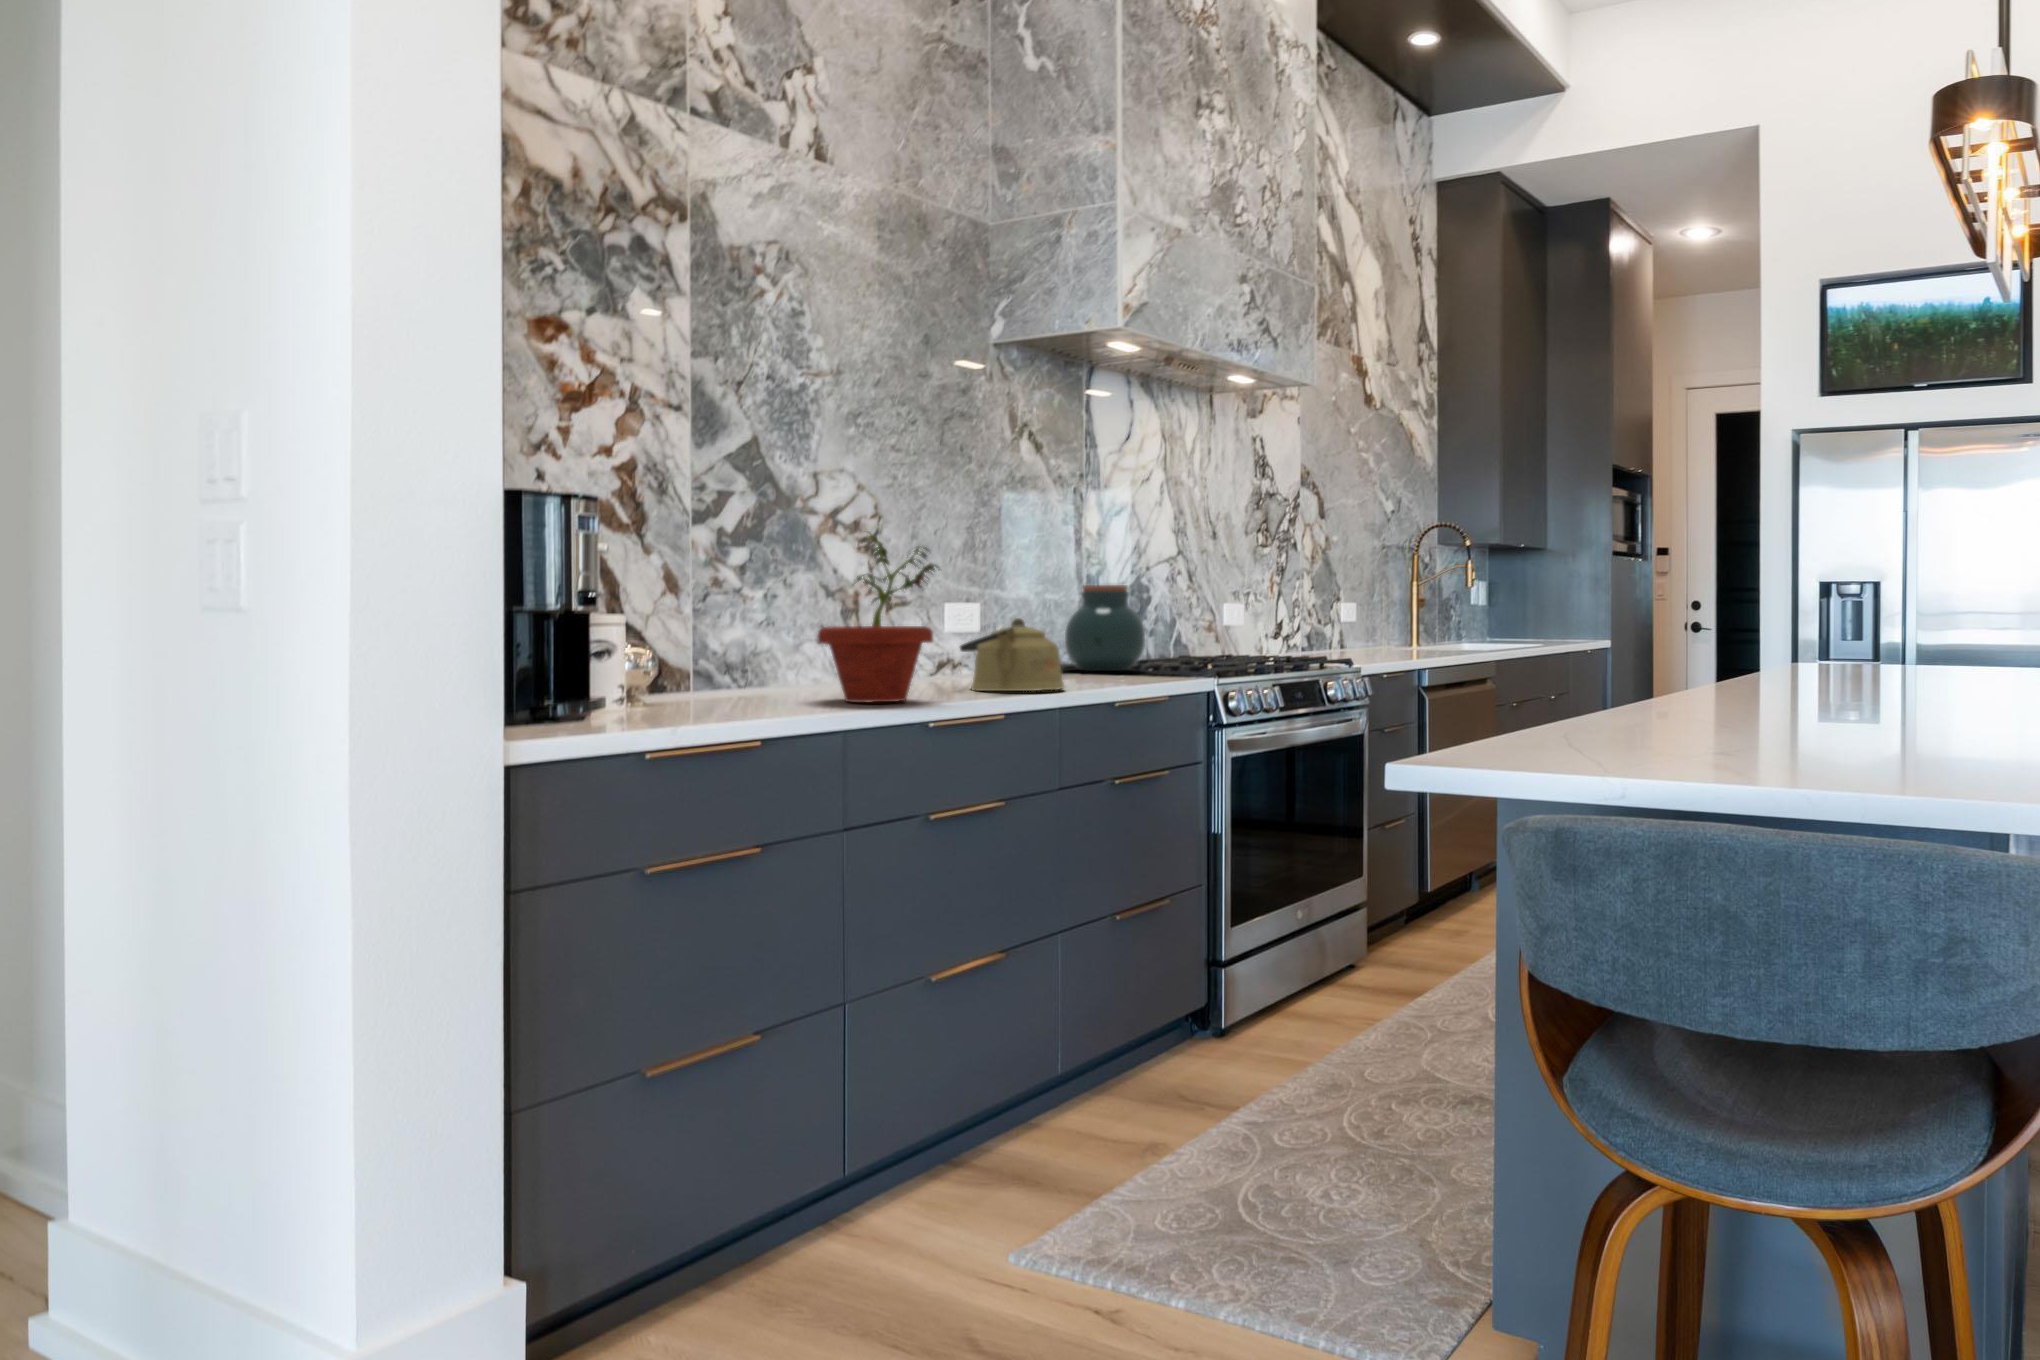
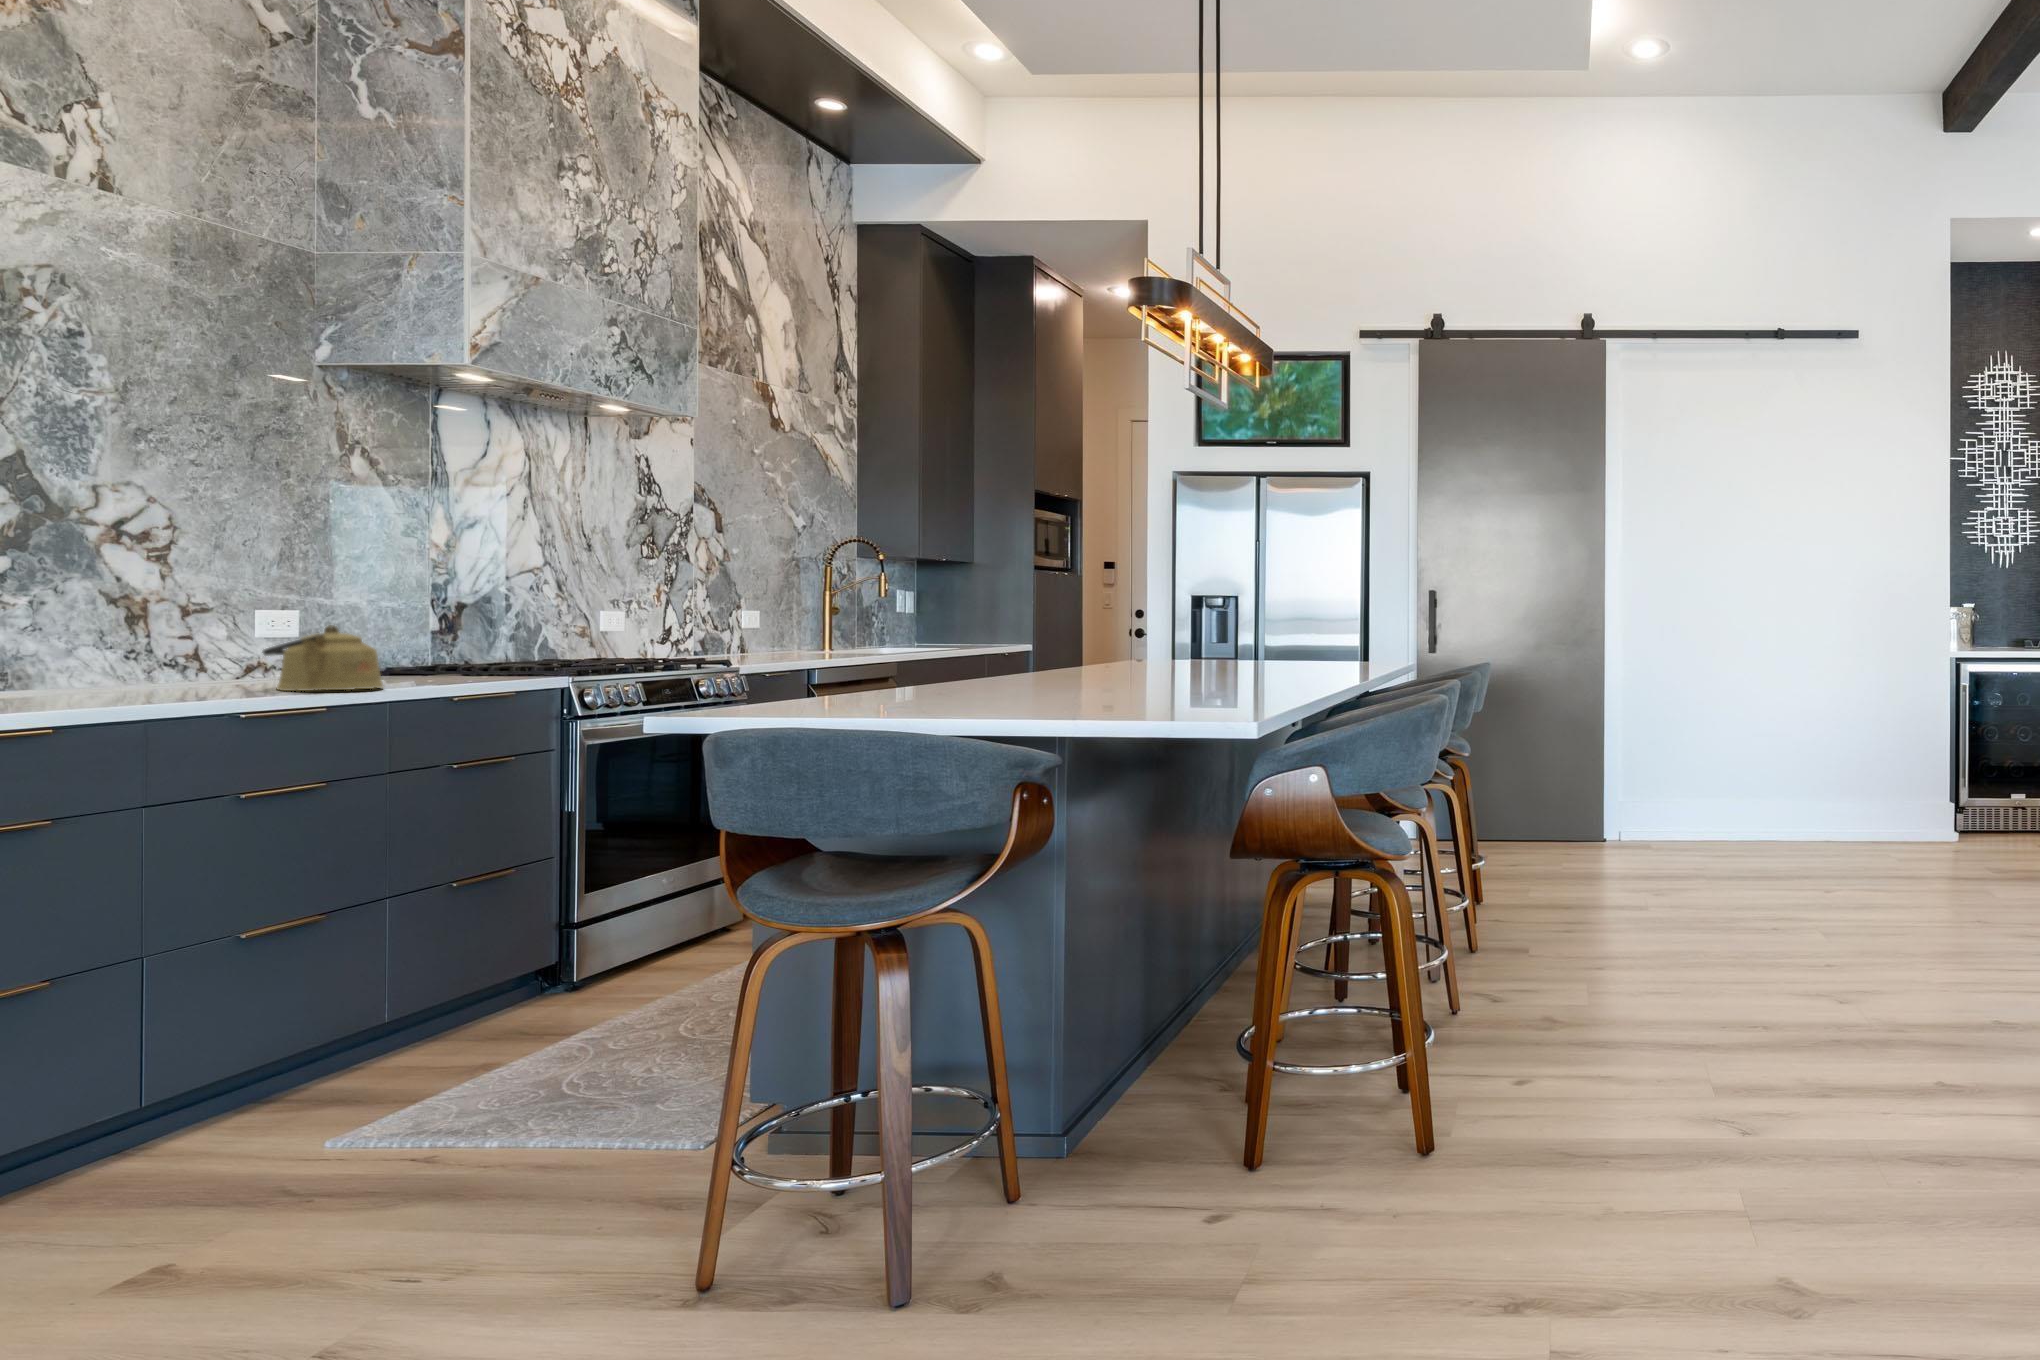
potted plant: present [818,532,940,702] -> none [85,547,232,703]
jar: present [1065,585,1145,671] -> none [403,593,493,671]

